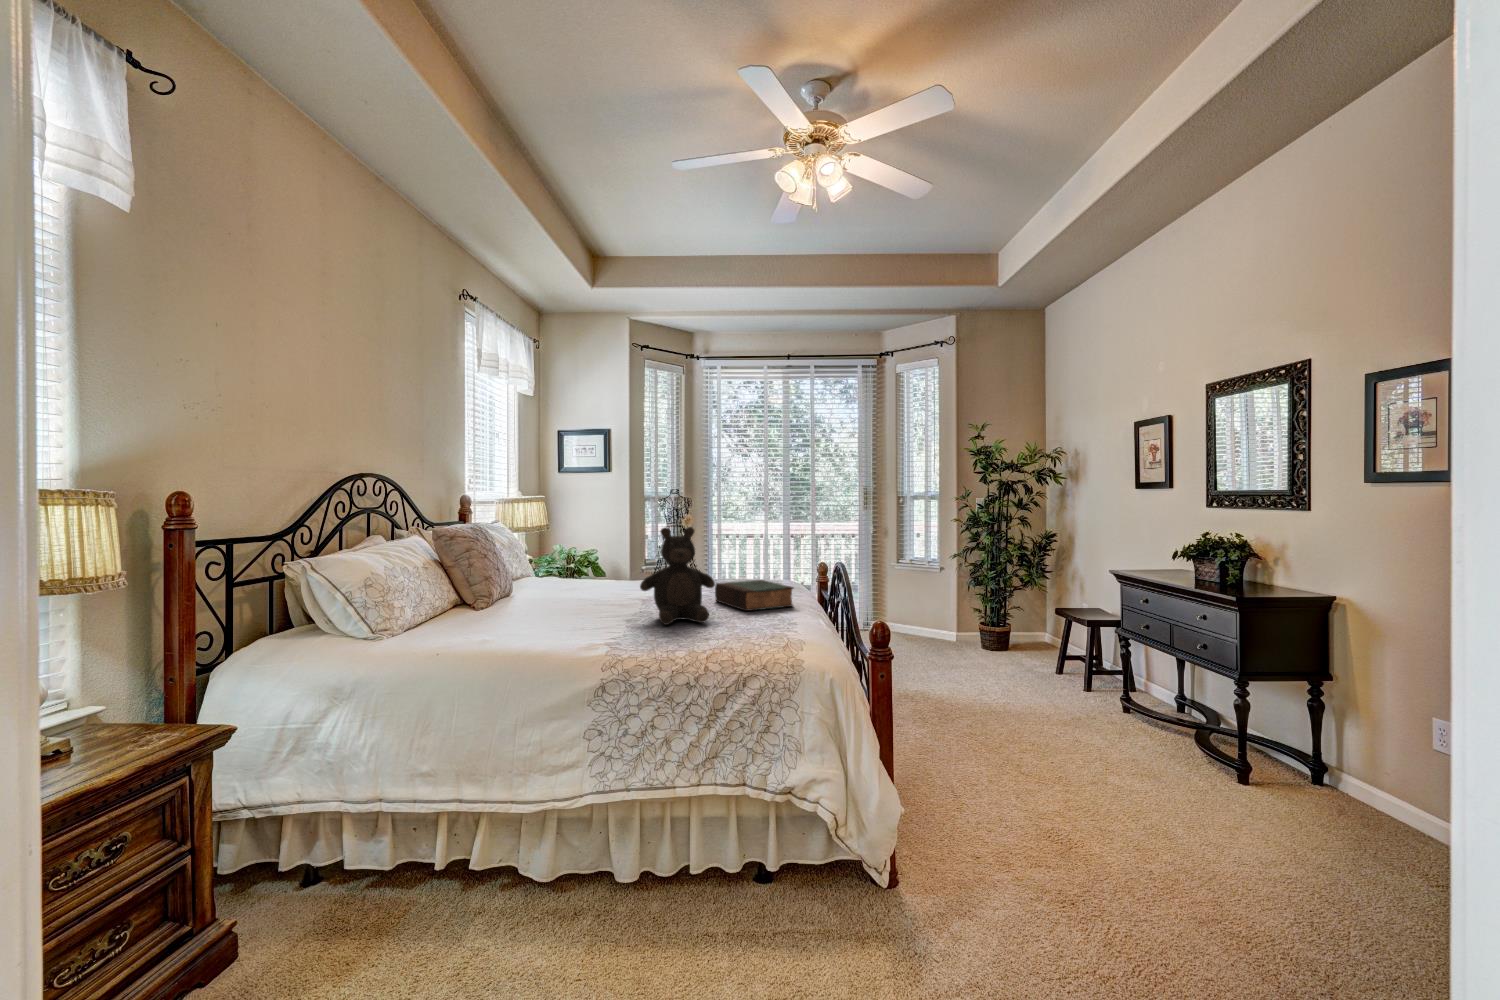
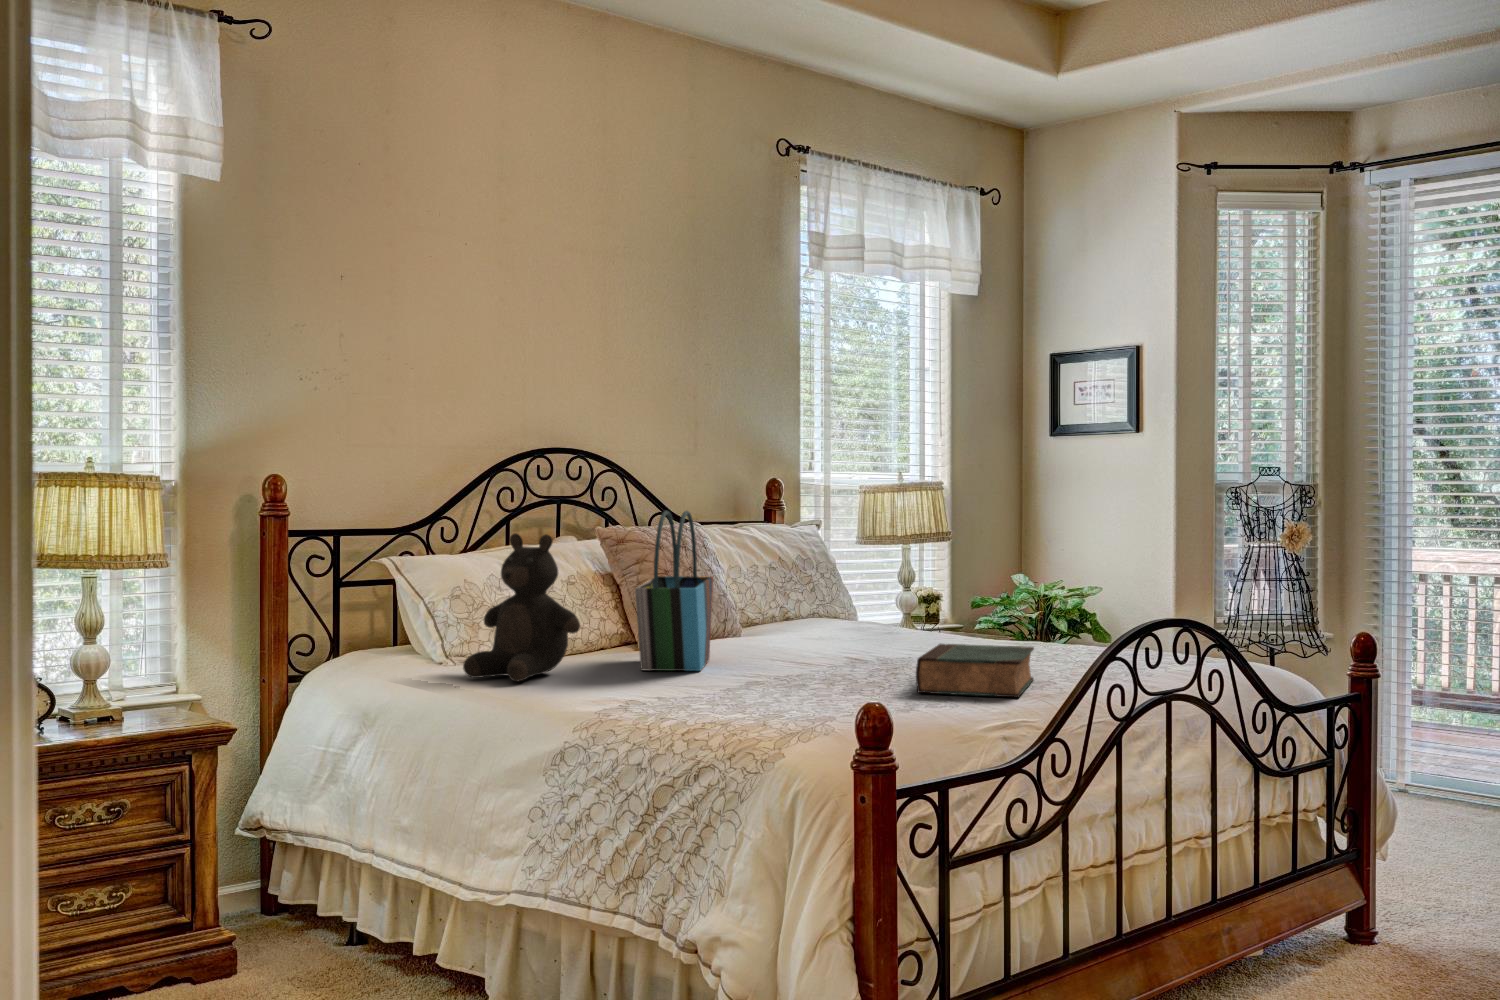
tote bag: none [519,514,597,622] -> present [635,511,713,671]
teddy bear: present [640,527,715,625] -> present [463,533,580,681]

